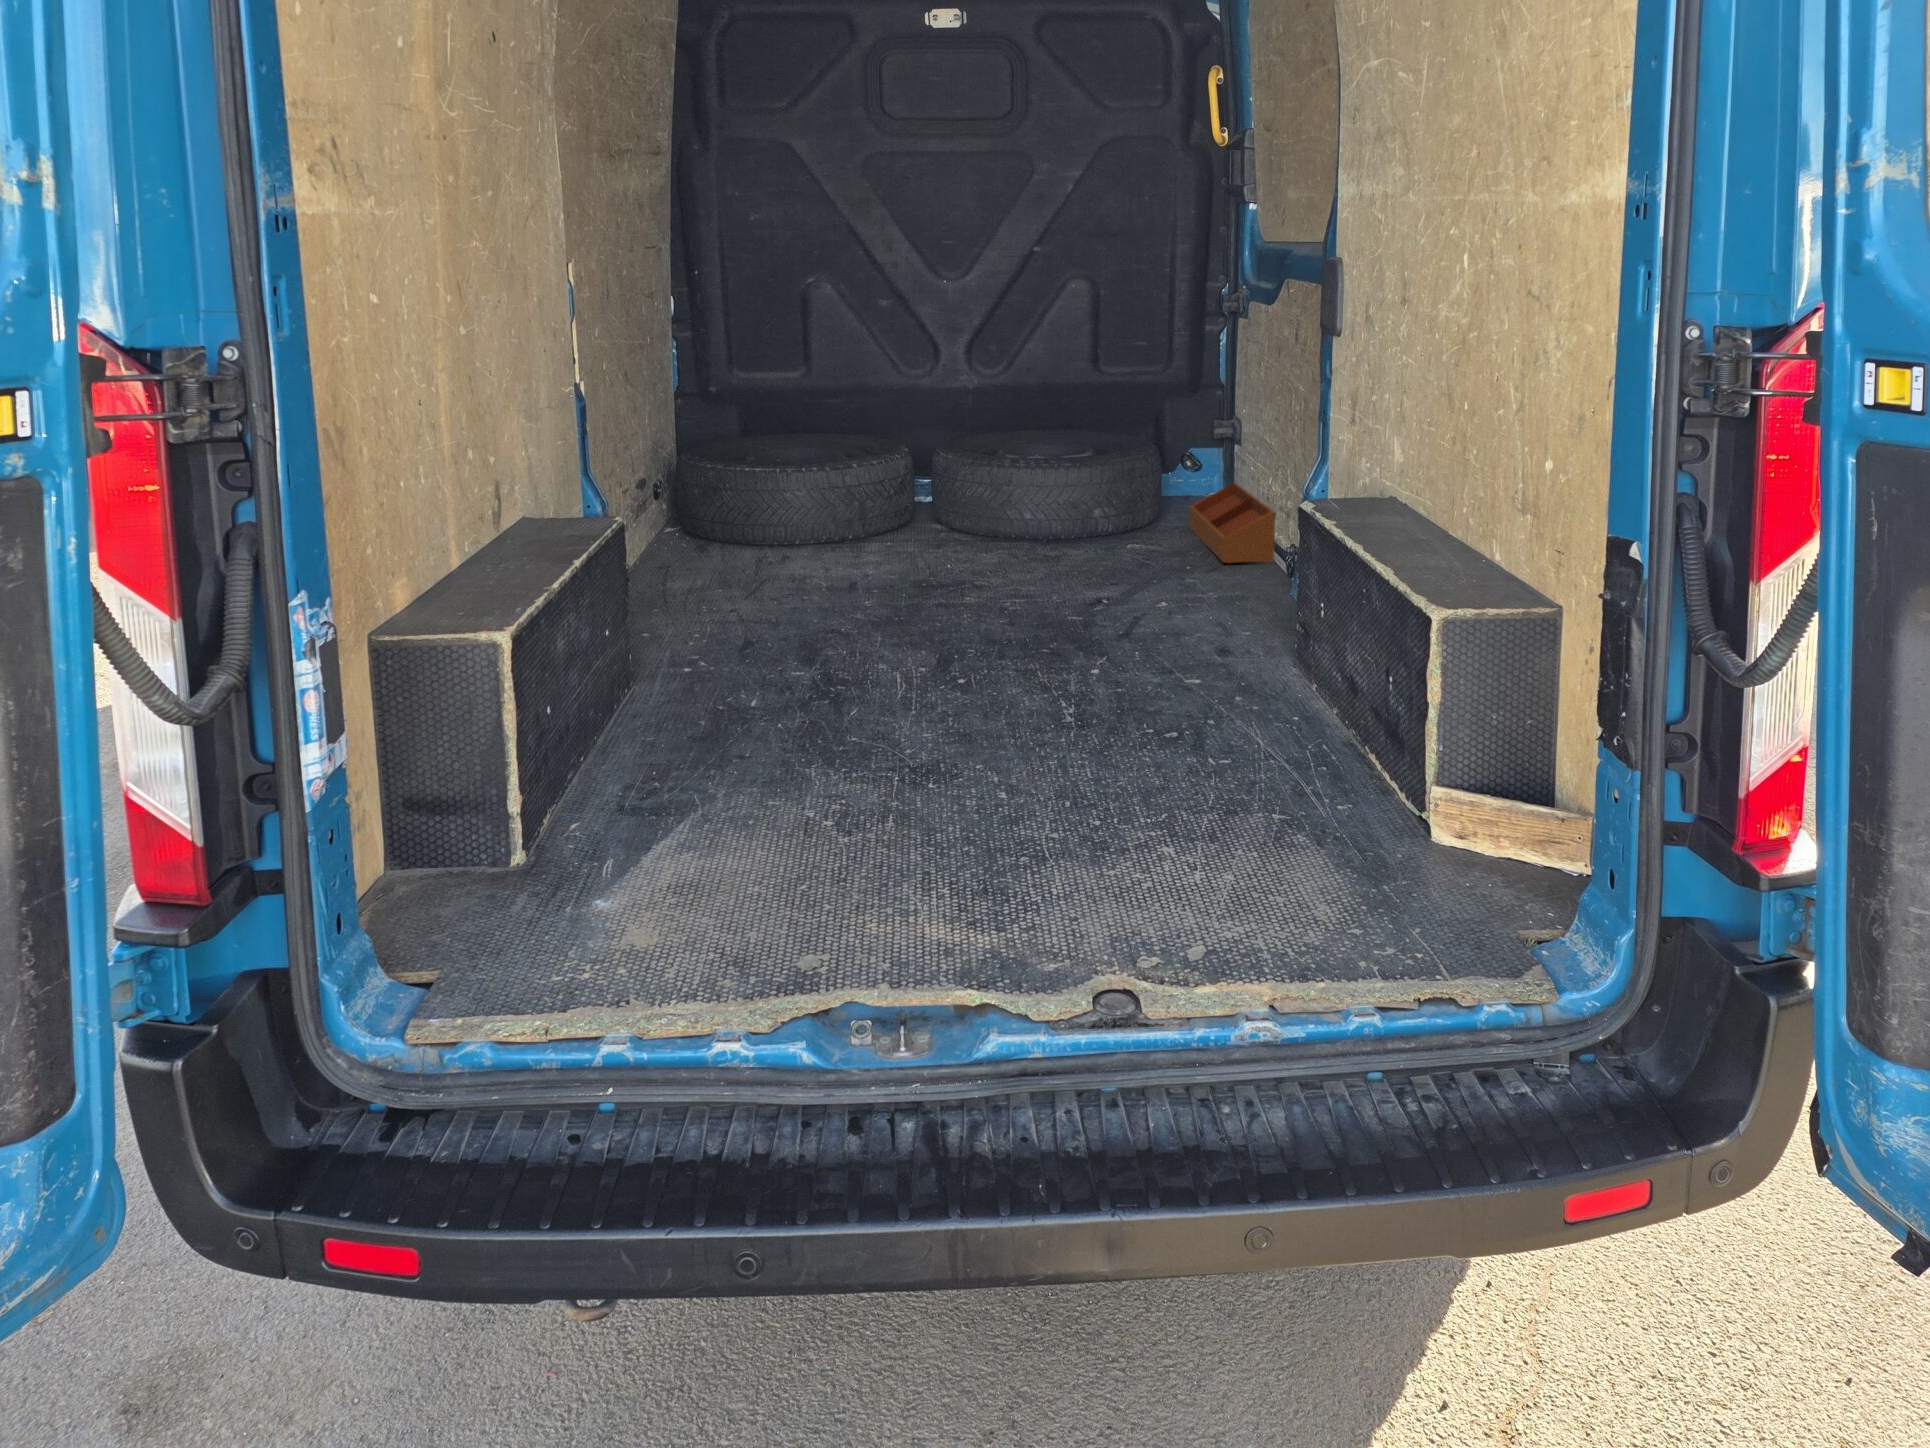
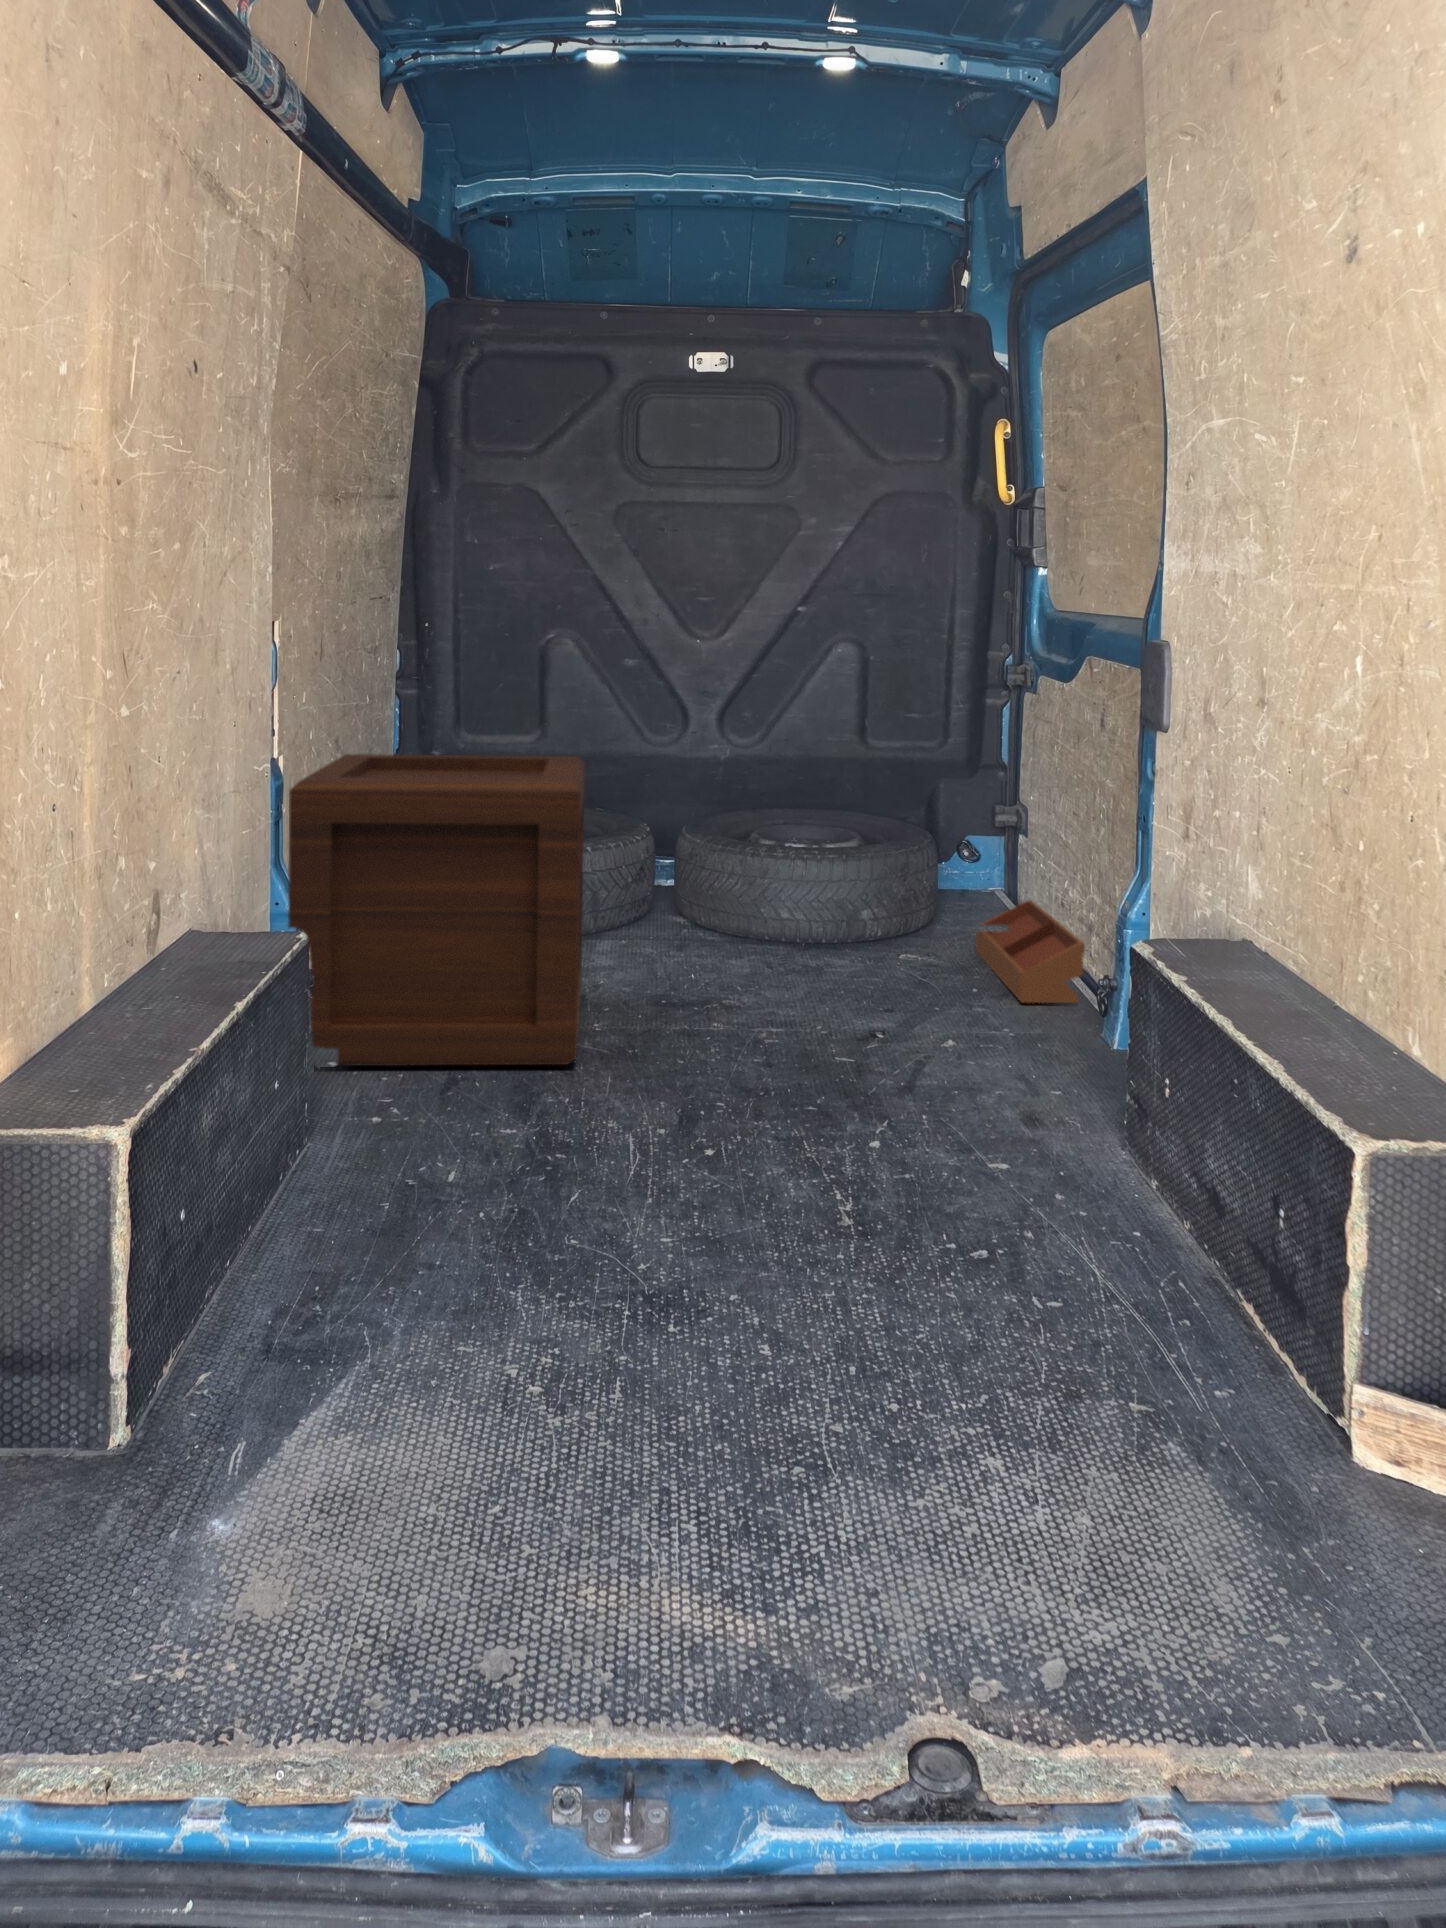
wooden crate: none [598,368,854,627] -> present [288,754,585,1066]

